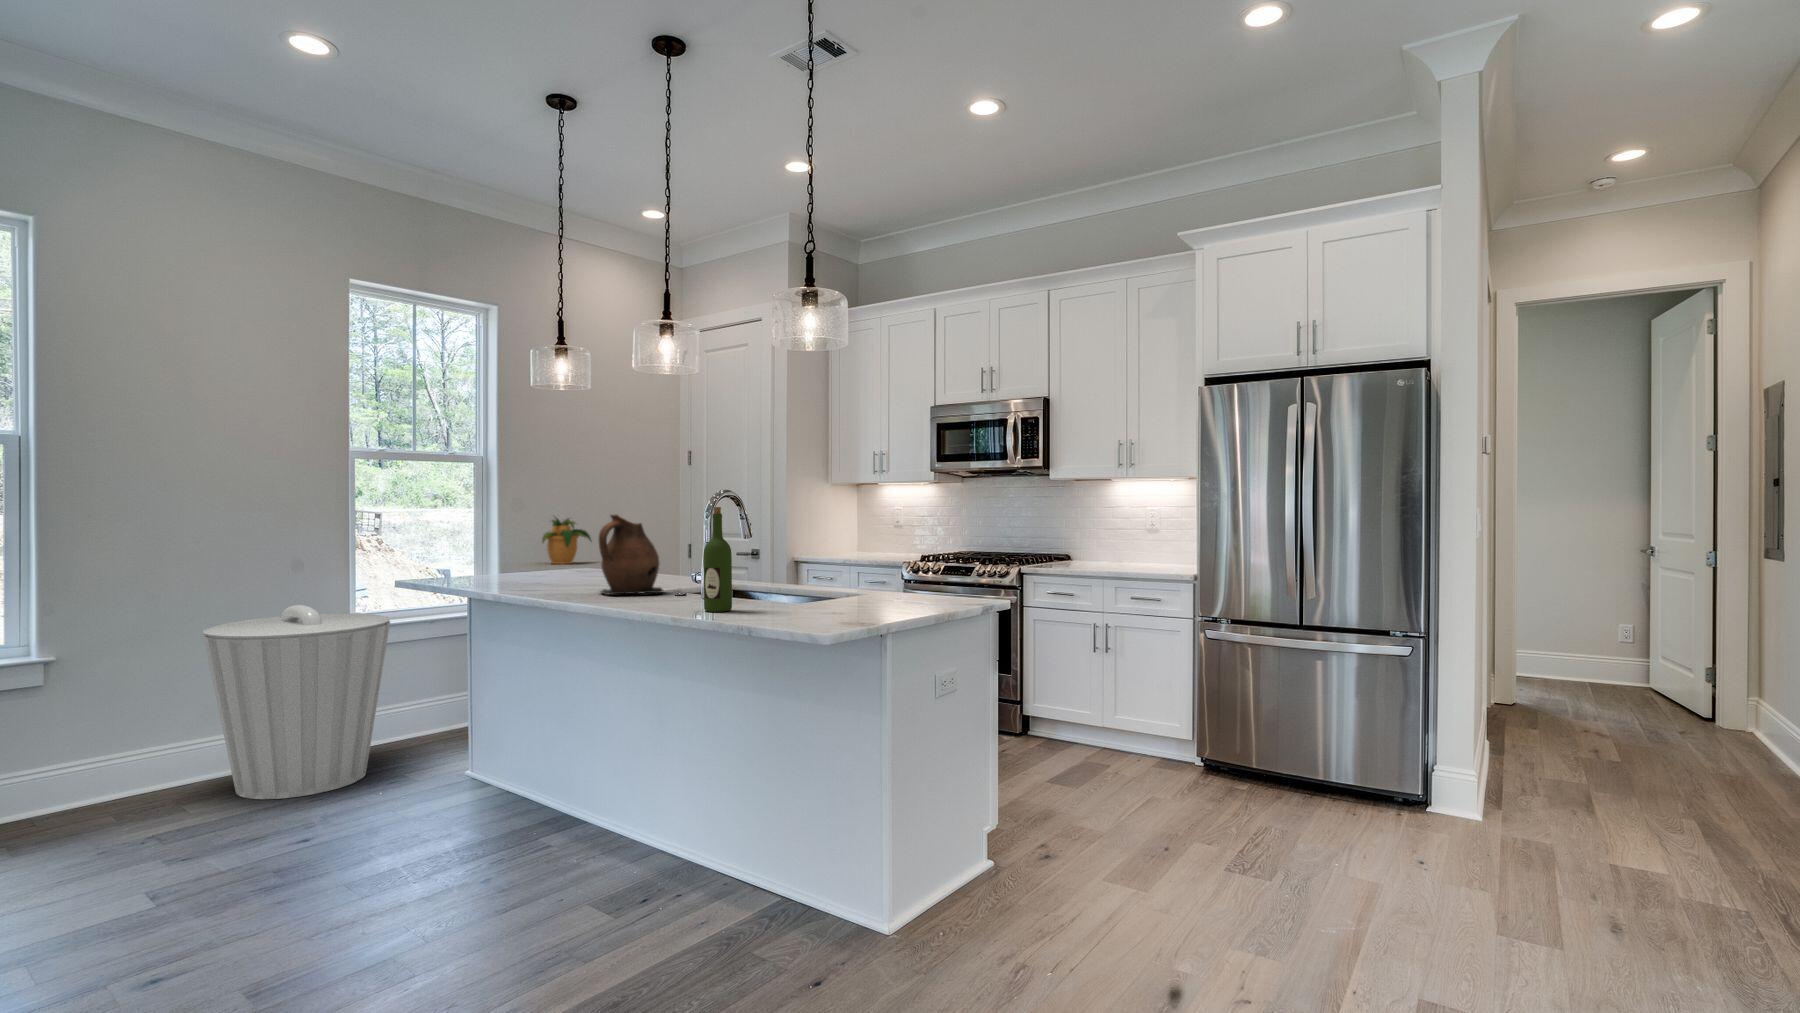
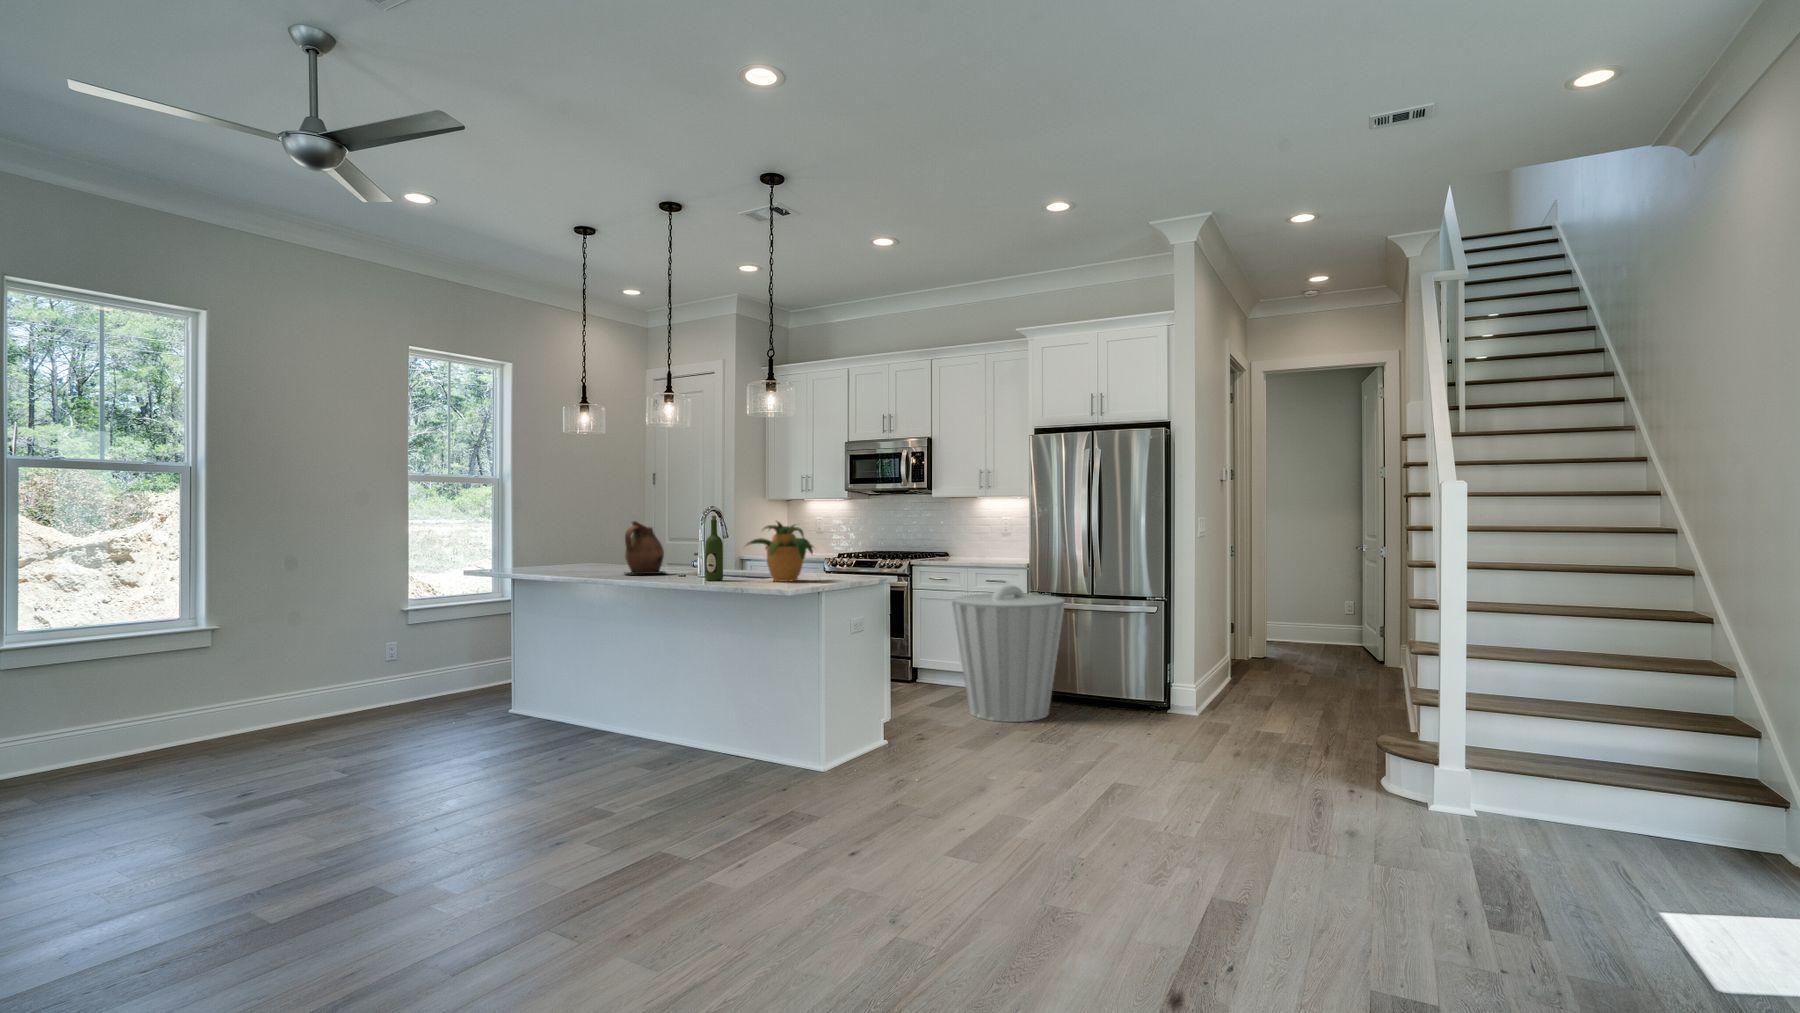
potted plant: present [542,518,591,564] -> present [747,522,813,582]
trash can: present [203,605,390,799] -> present [952,585,1065,722]

